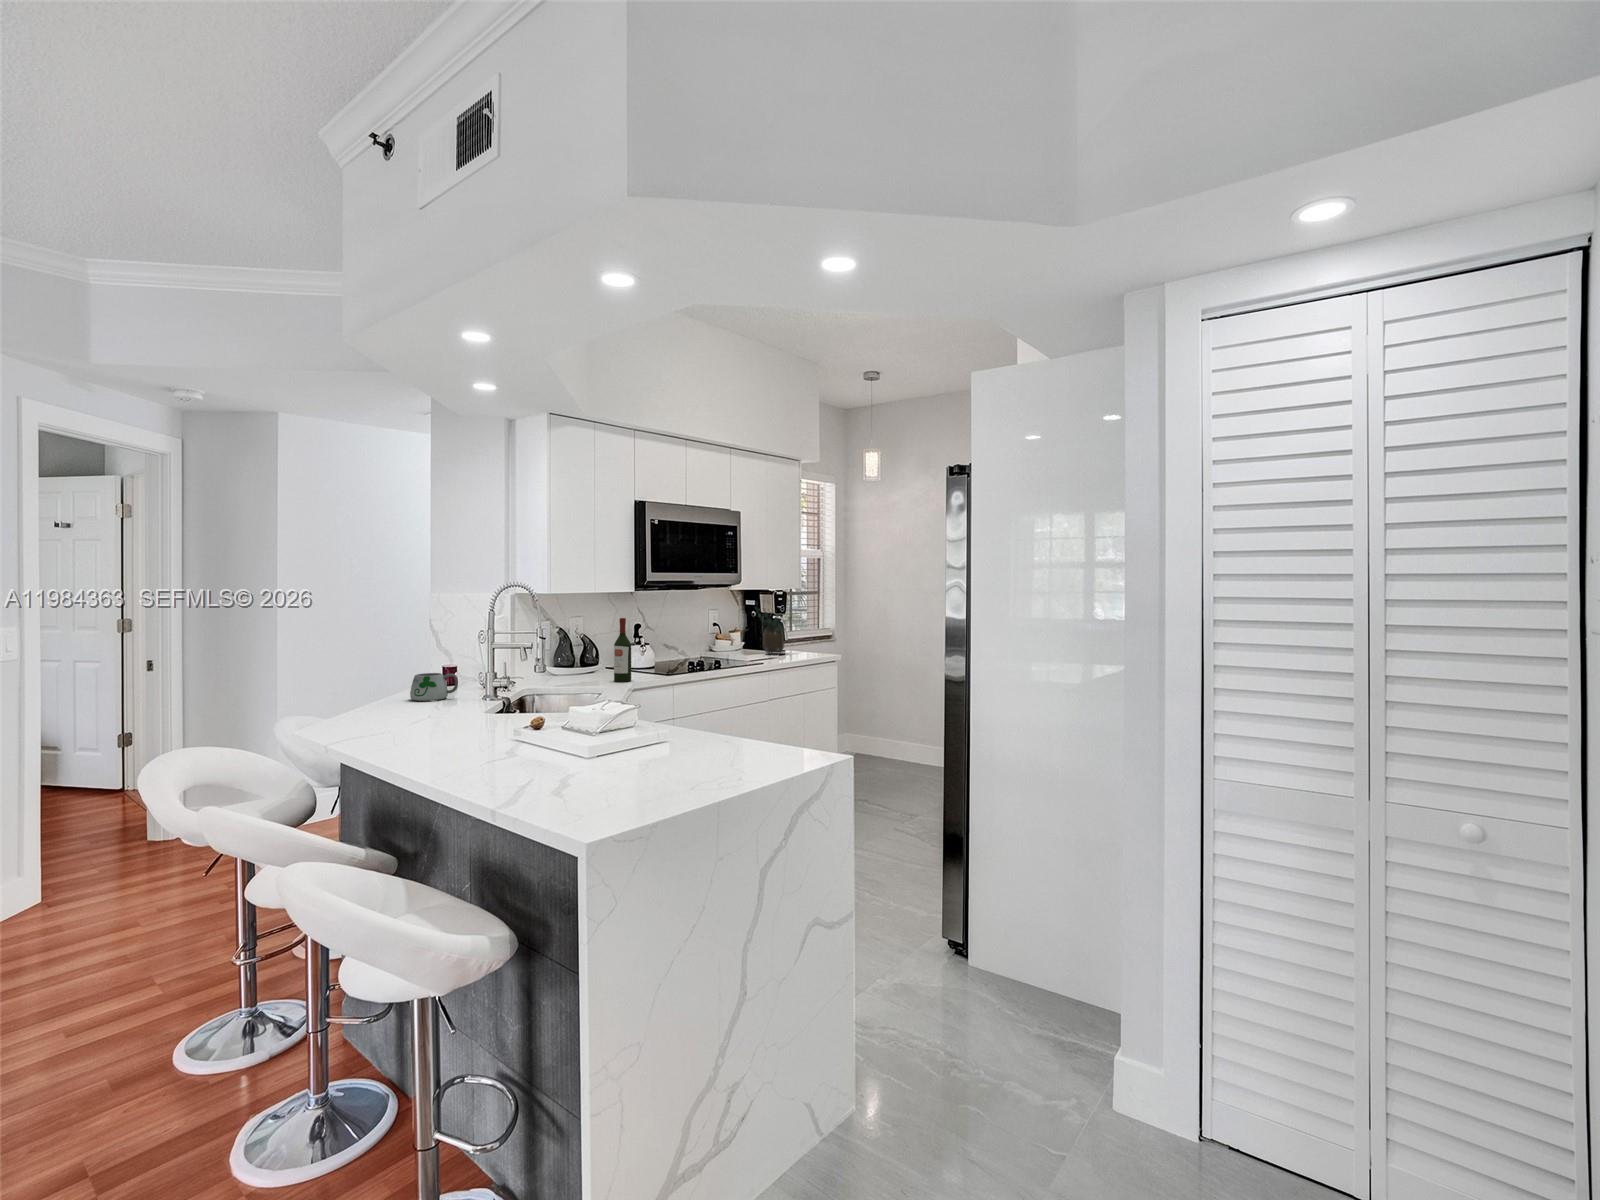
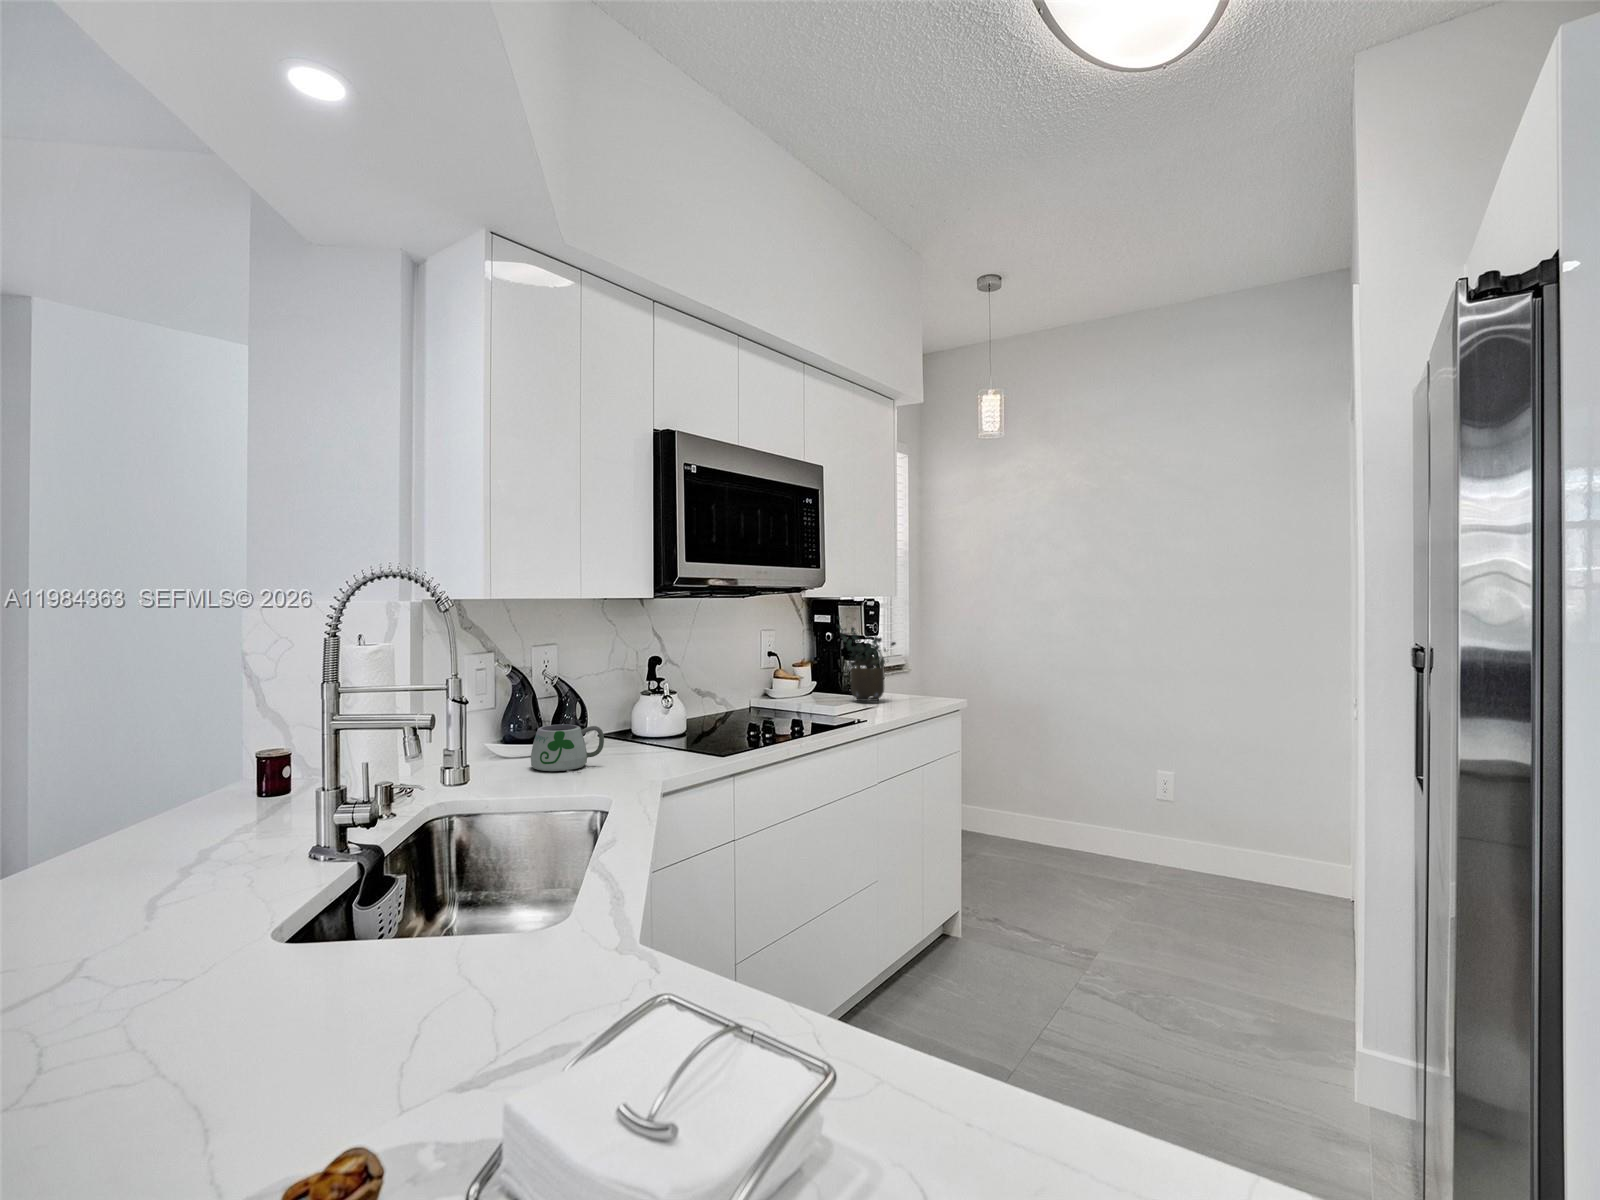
wine bottle: present [614,618,631,682] -> none [620,651,654,782]
mug: present [410,673,458,702] -> present [531,725,604,773]

